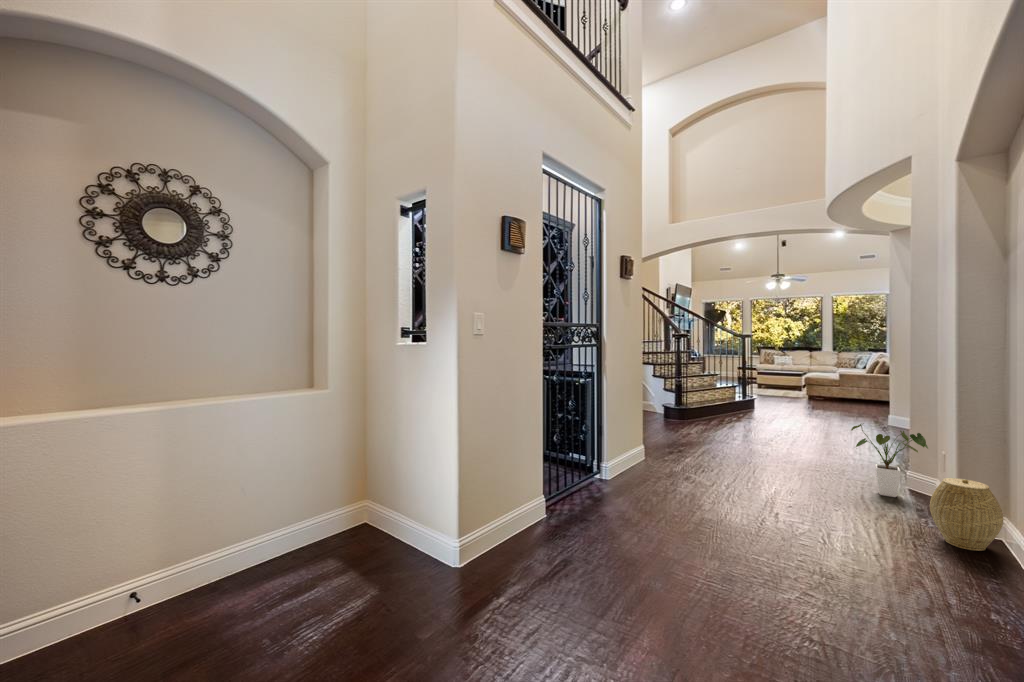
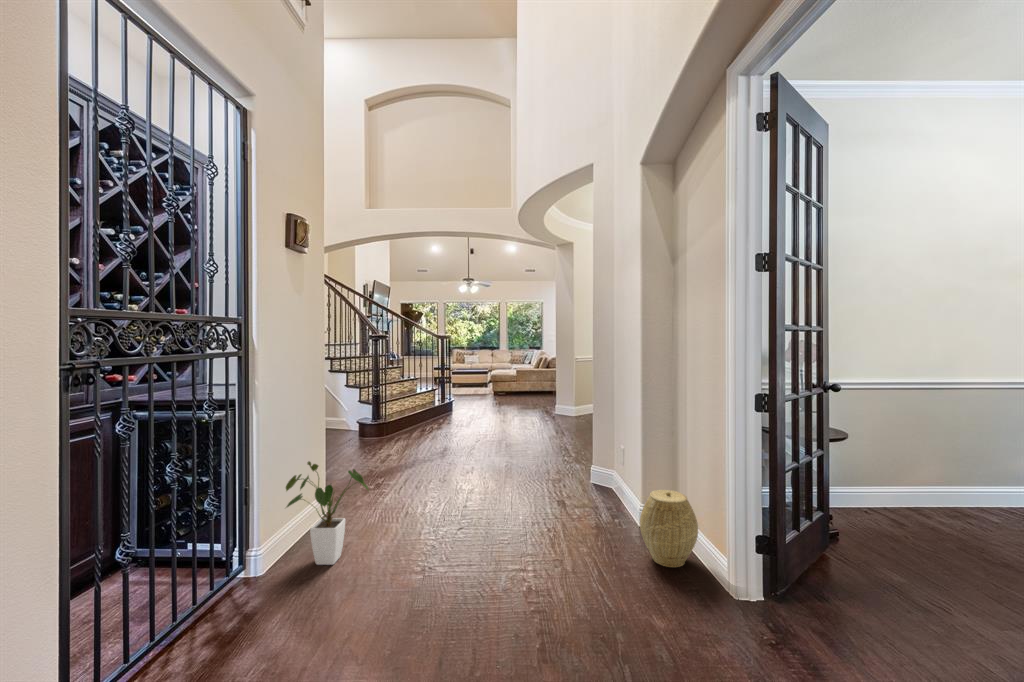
house plant: present [851,424,928,497] -> present [286,461,369,565]

